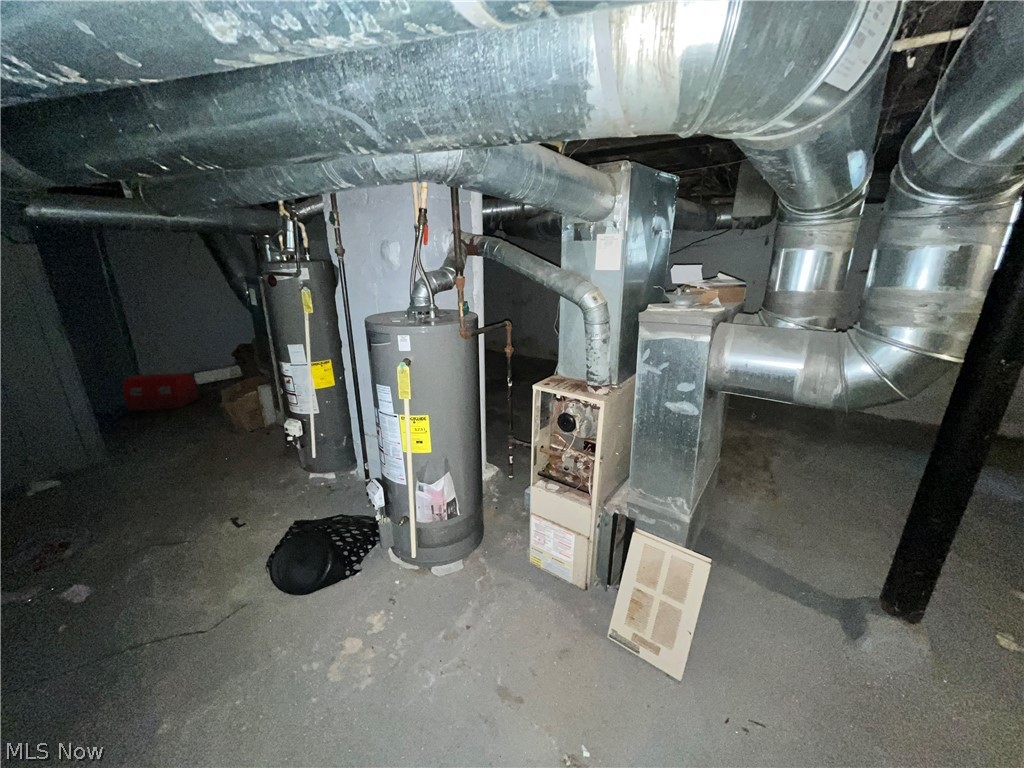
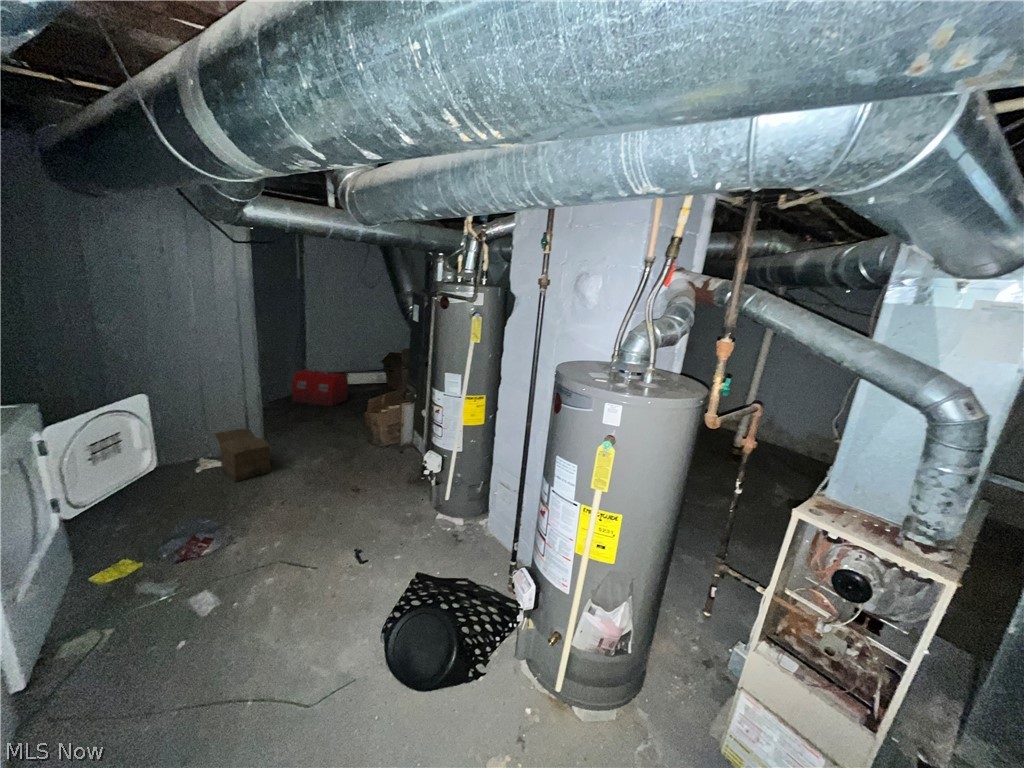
cardboard box: none [27,442,116,497] -> present [215,428,271,482]

